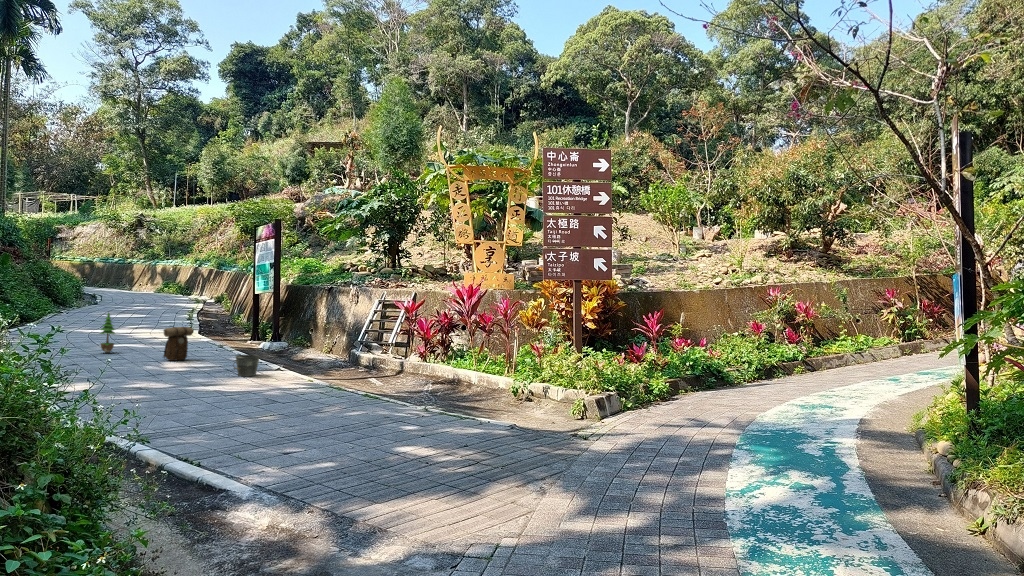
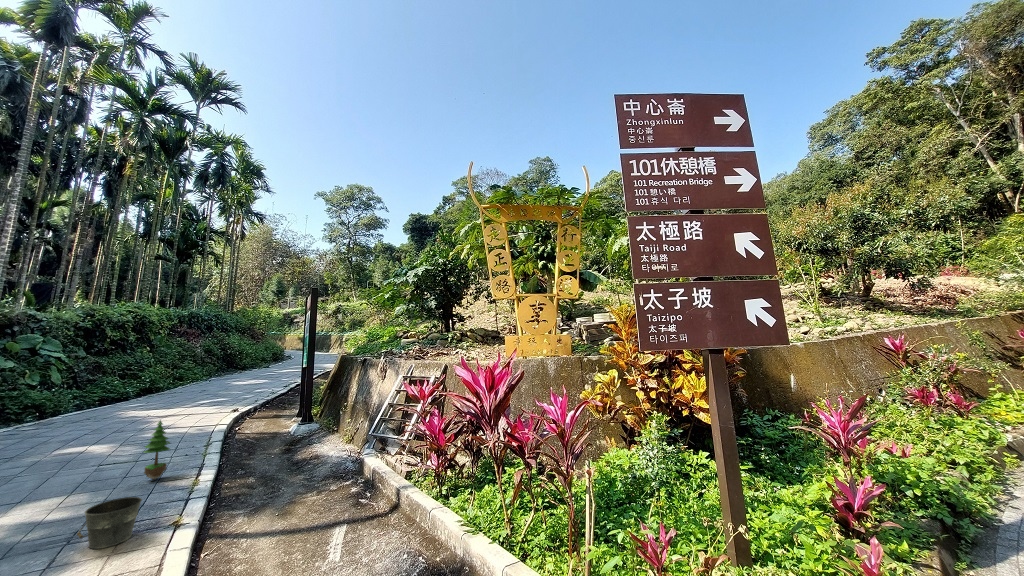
potted tree: present [100,313,115,353] -> present [144,420,170,480]
backpack: present [163,327,193,361] -> none [71,432,128,486]

